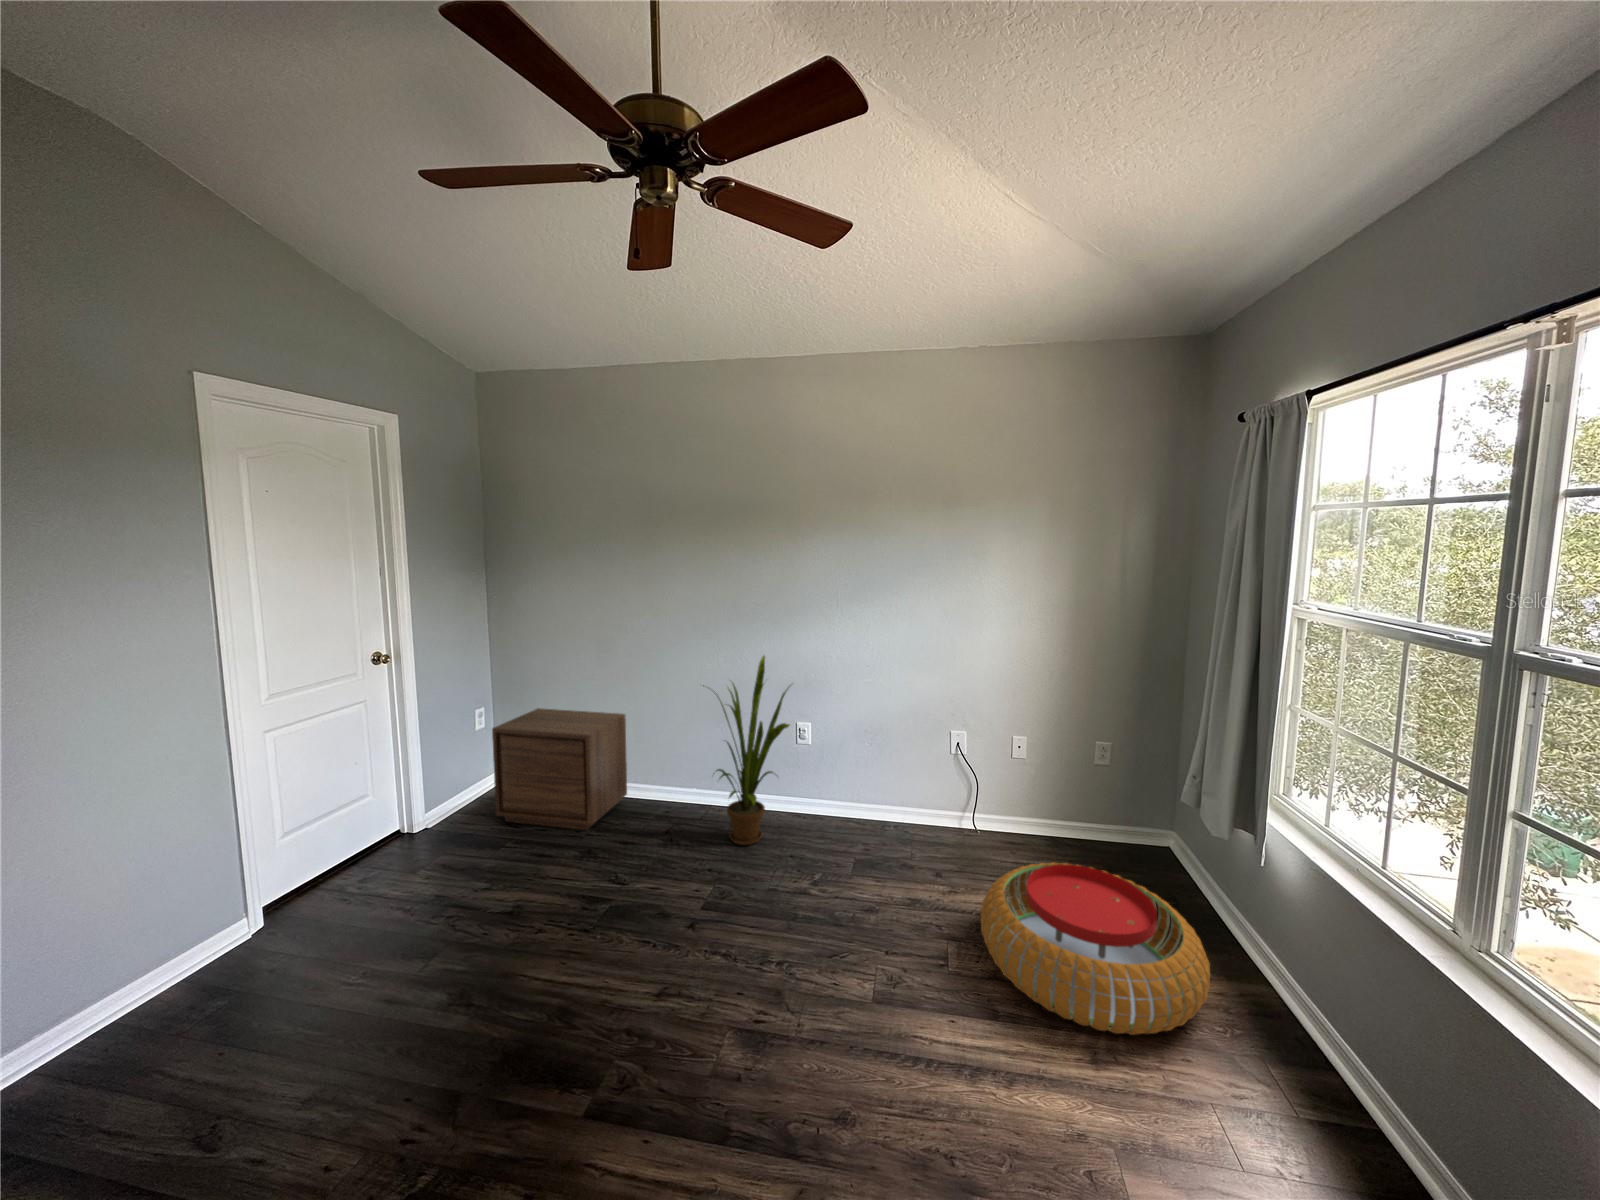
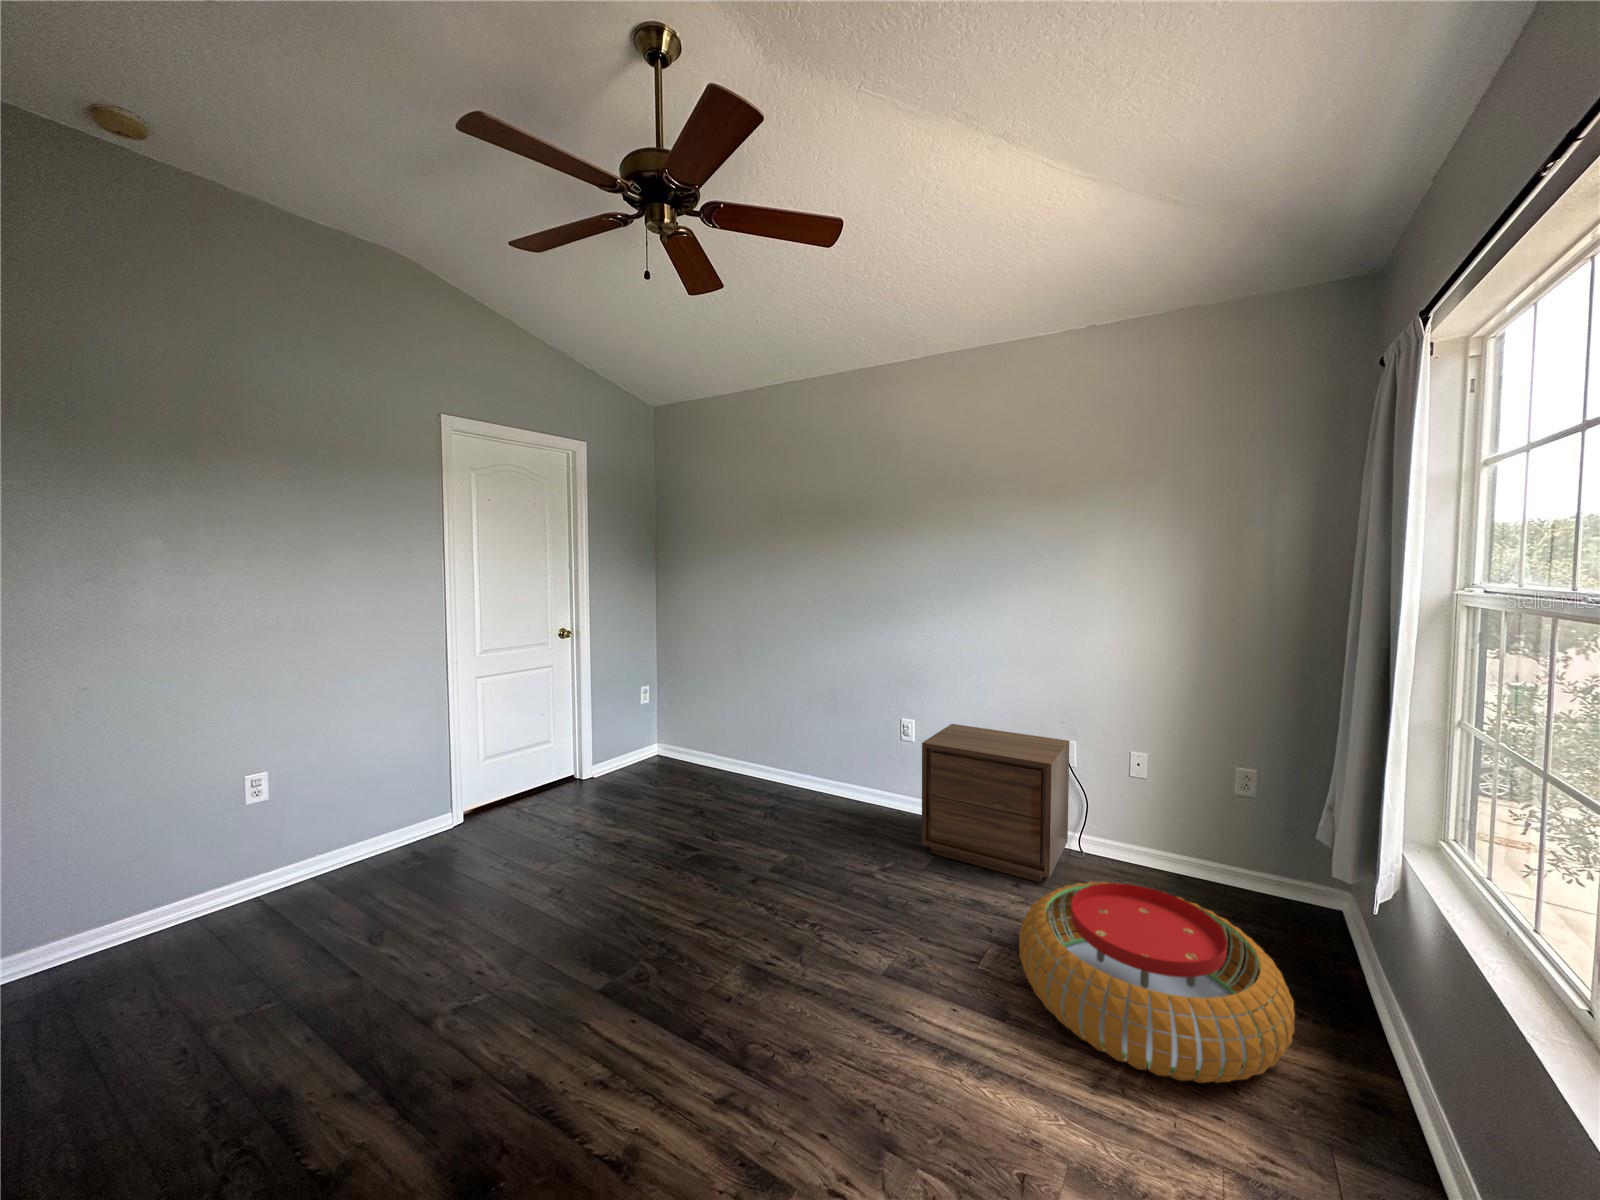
house plant: present [703,656,790,845] -> none [799,647,890,828]
nightstand: present [492,708,627,830] -> present [922,724,1069,882]

